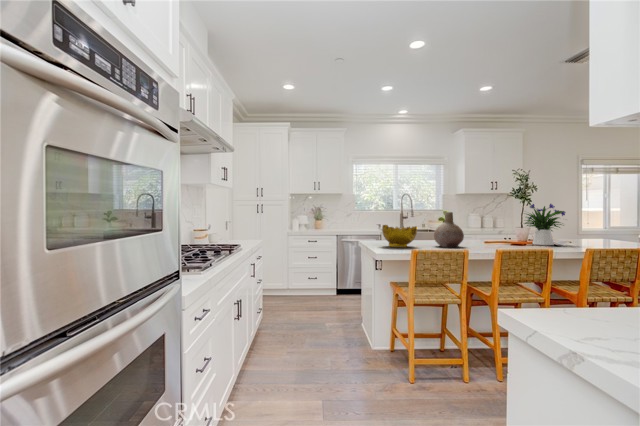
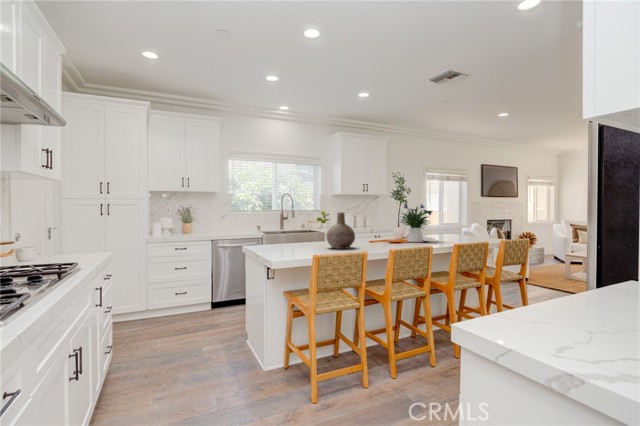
decorative bowl: present [382,225,417,248] -> none [274,227,311,252]

